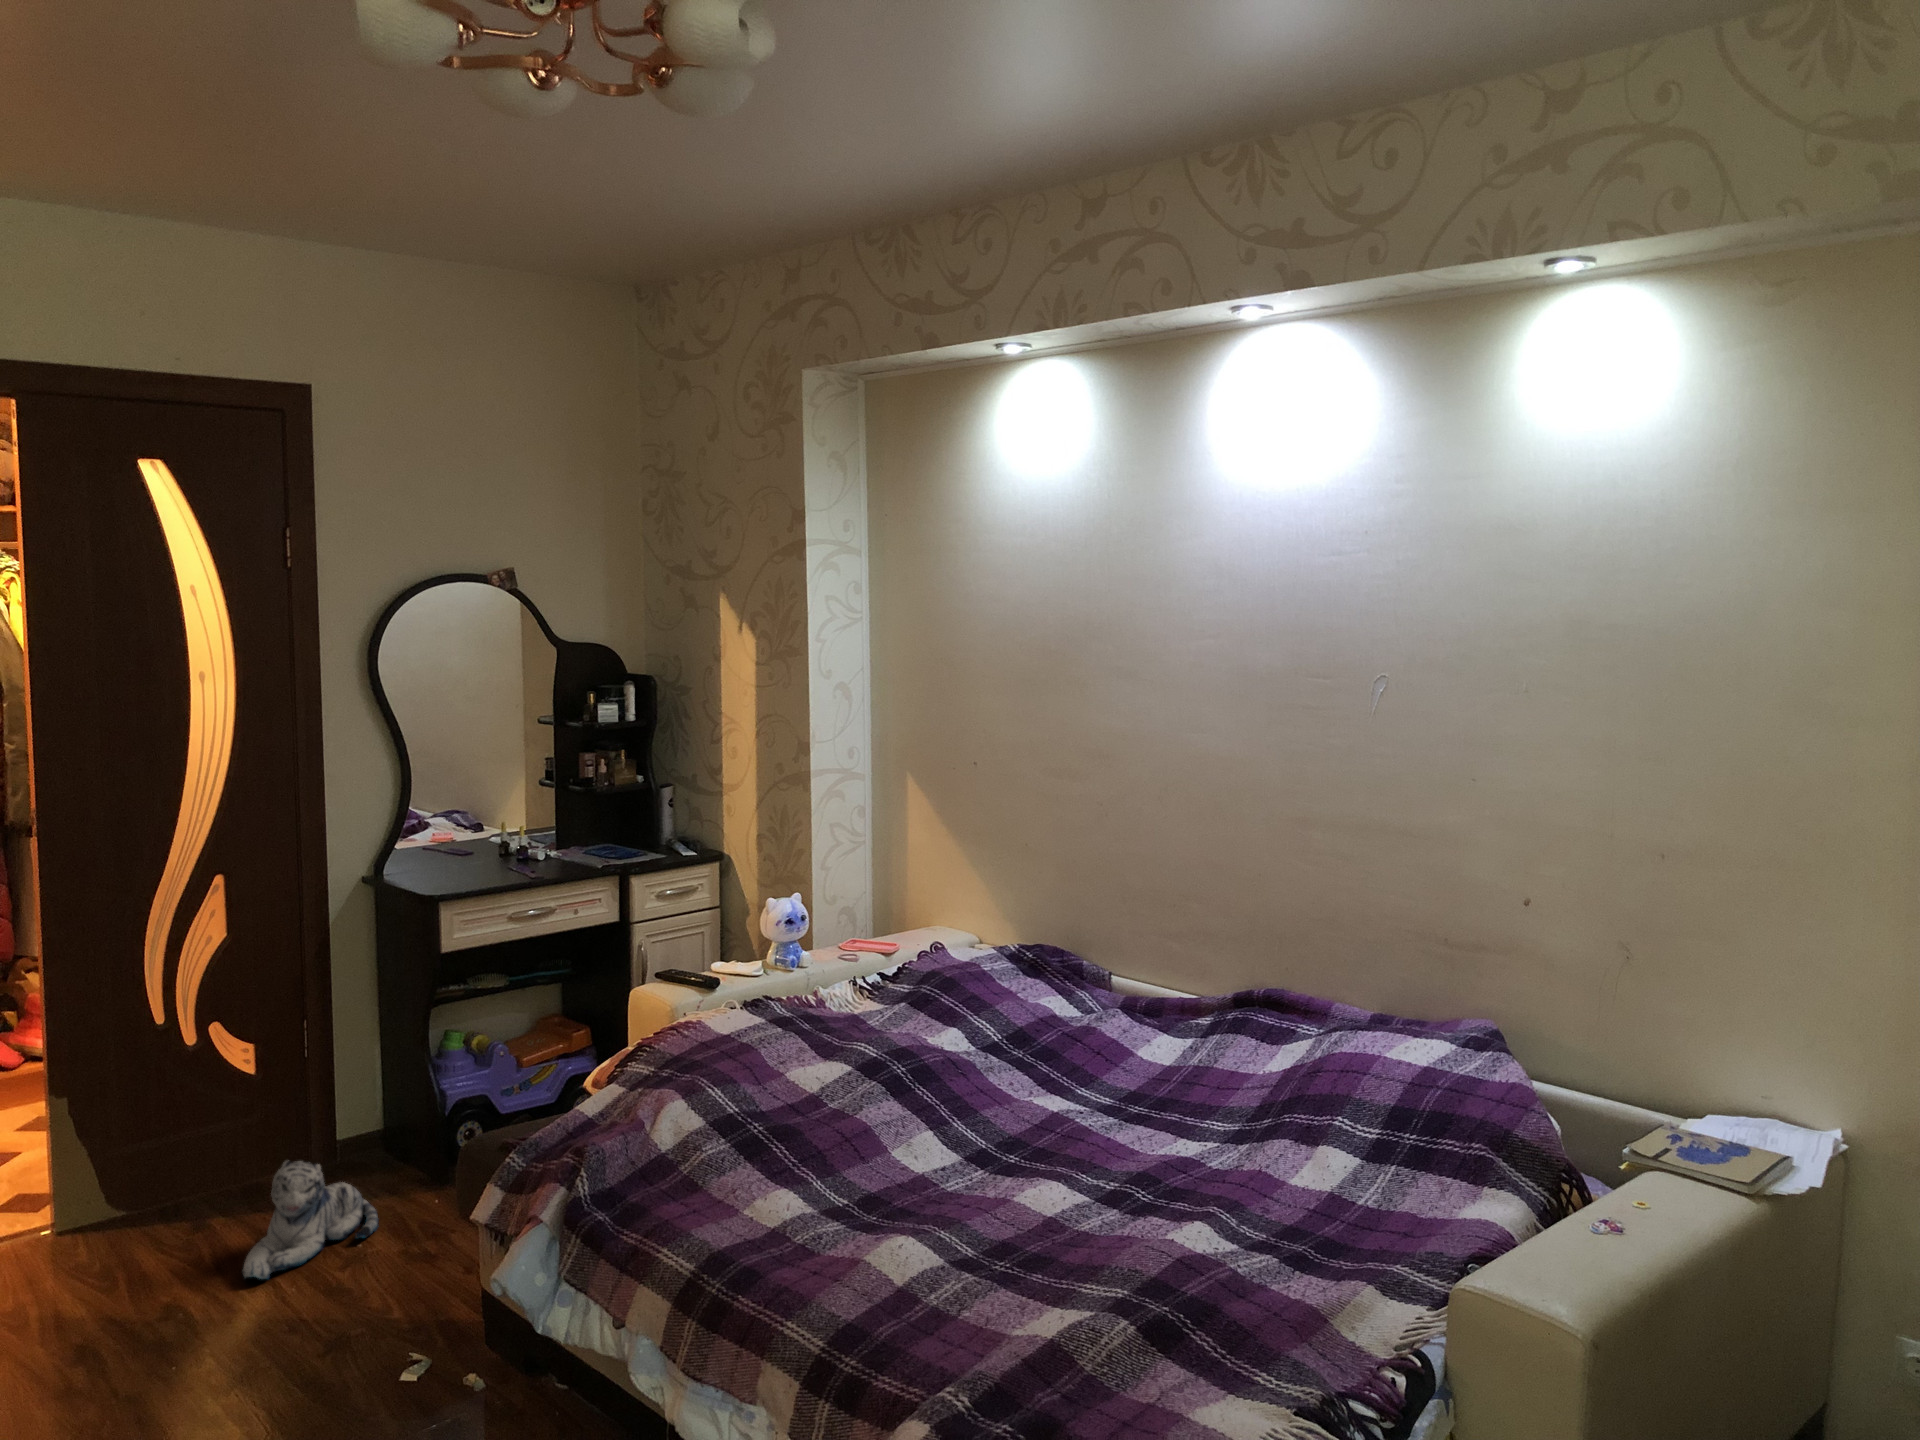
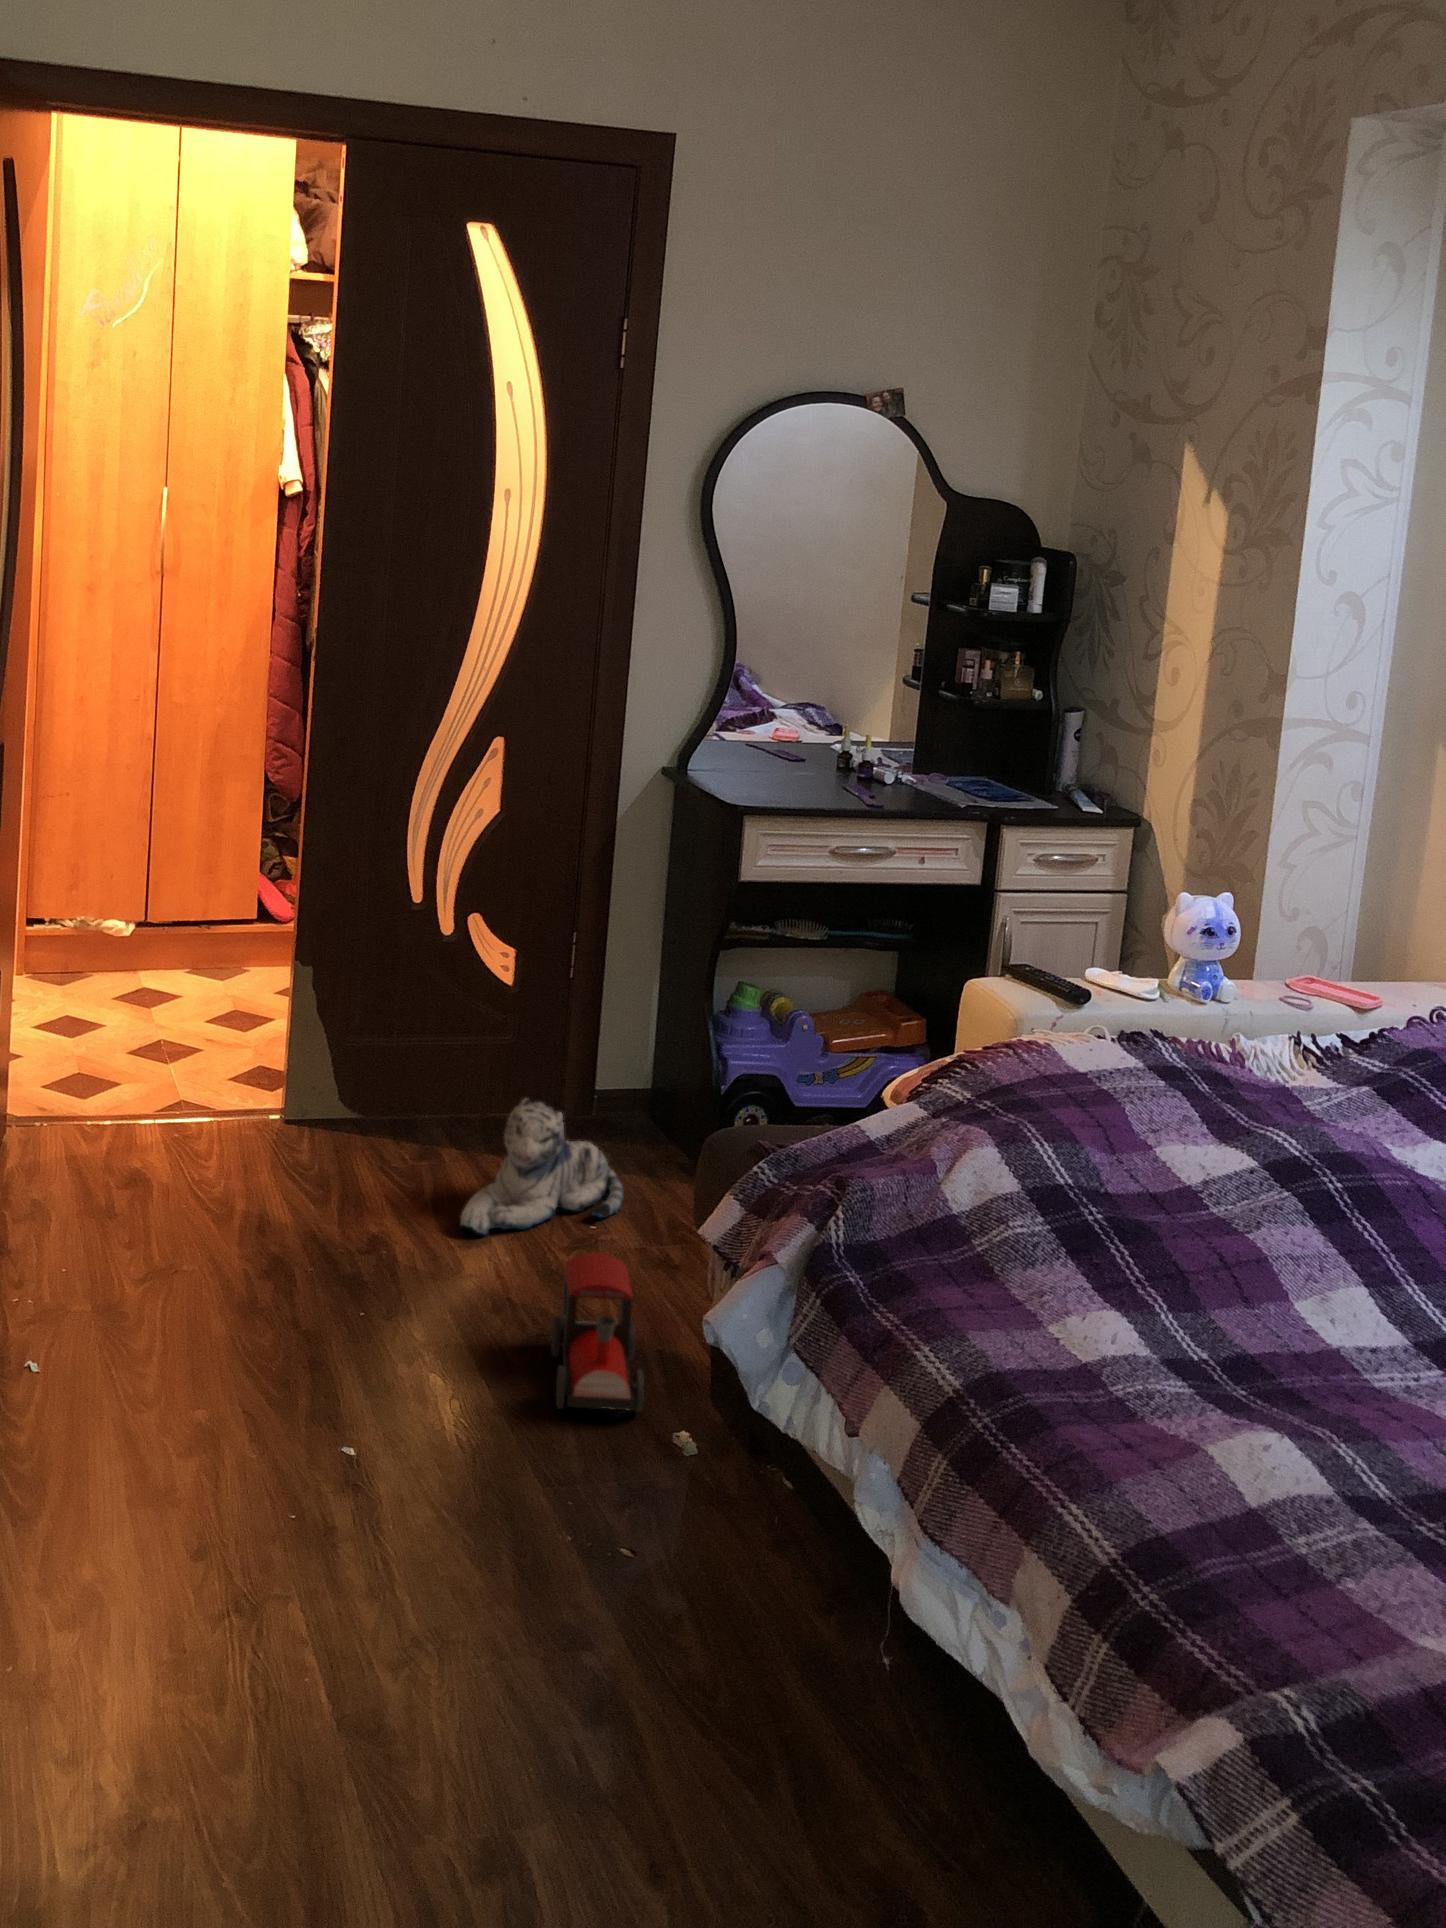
toy train: none [346,1263,435,1393] -> present [551,1253,644,1412]

